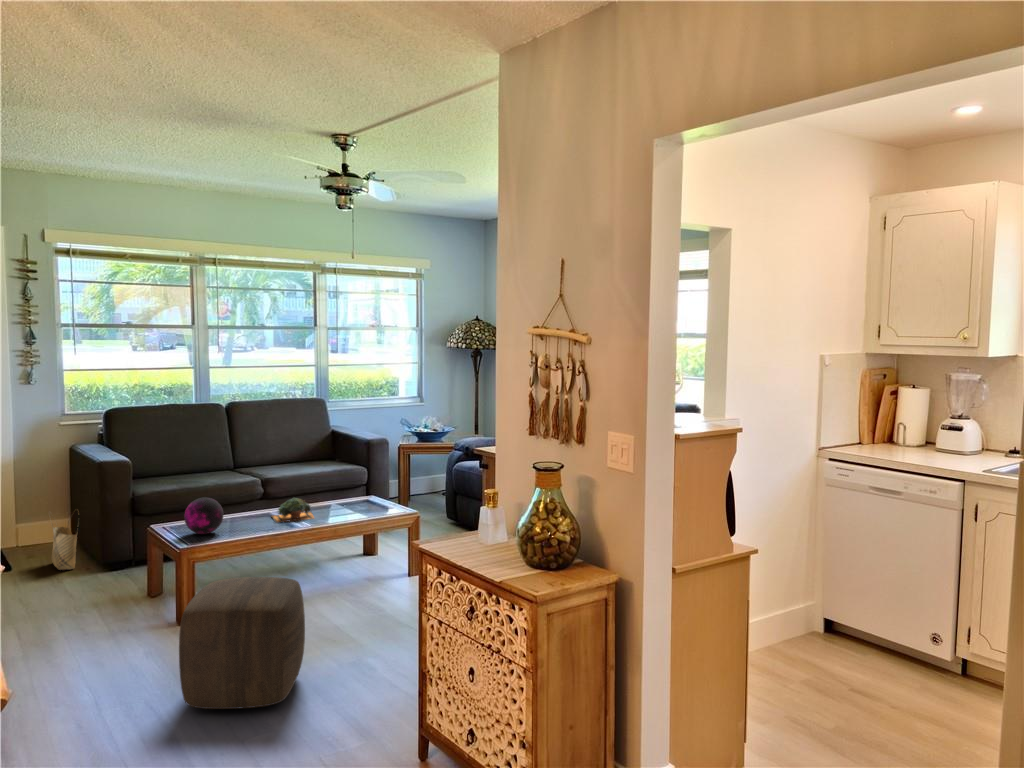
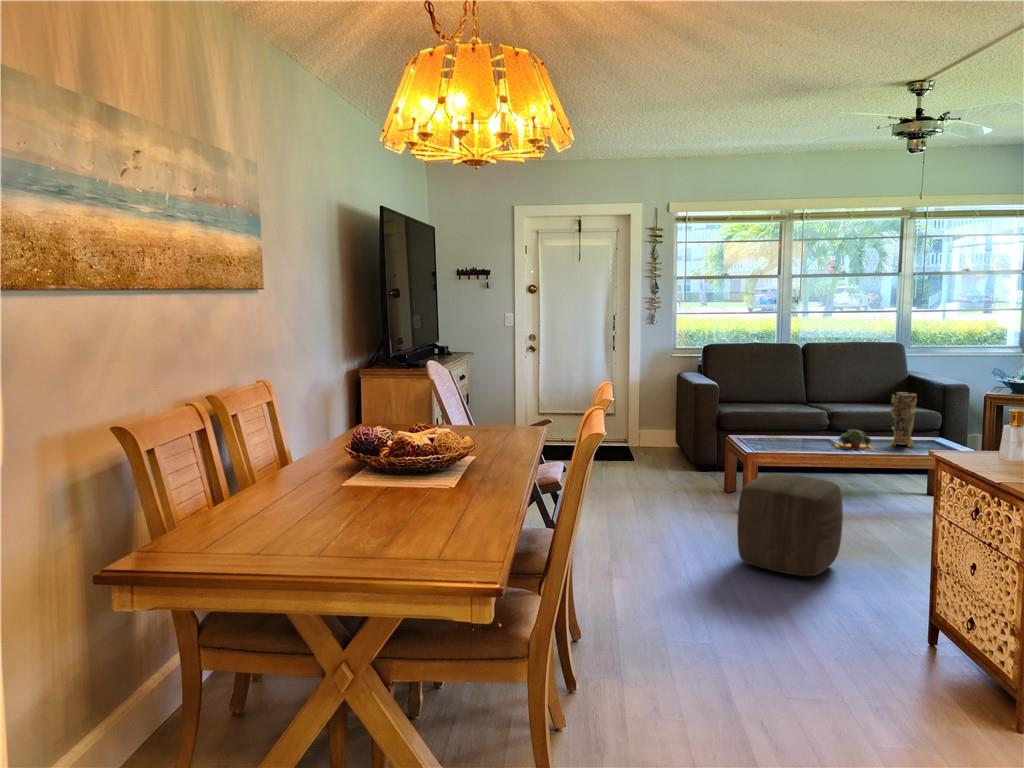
decorative vase: none [327,452,351,509] -> present [890,392,917,447]
decorative orb: present [184,497,223,534] -> none [756,417,788,448]
woven basket: present [52,527,77,570] -> none [661,419,681,466]

